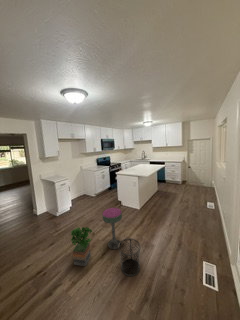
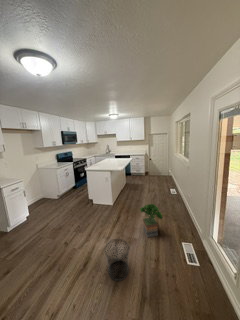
bar stool: present [102,208,122,249] -> none [79,208,102,255]
potted tree: present [71,227,92,266] -> present [140,204,162,237]

